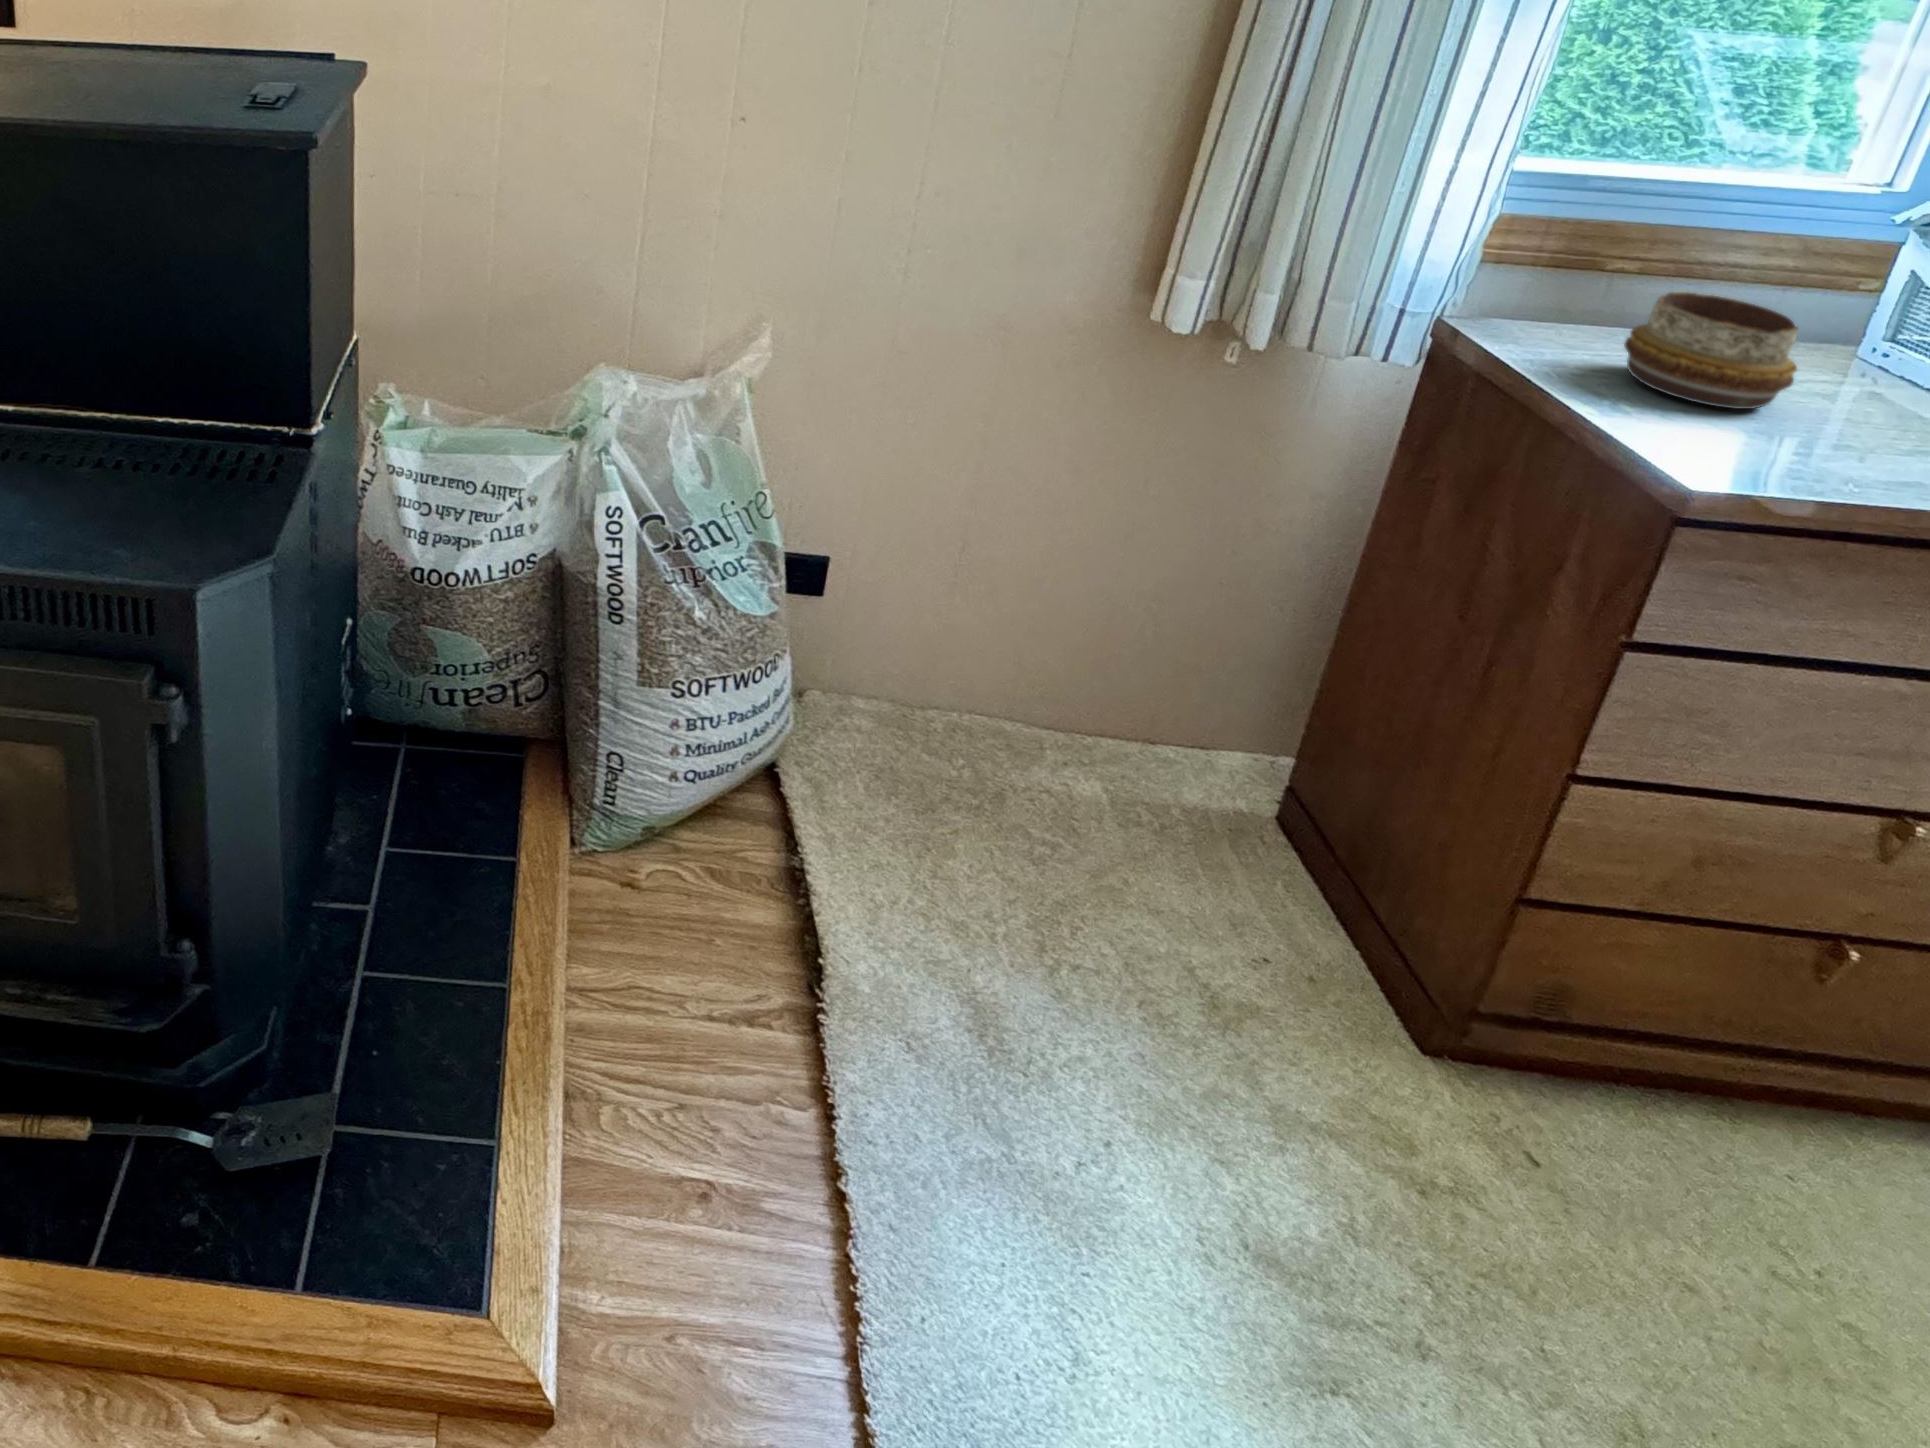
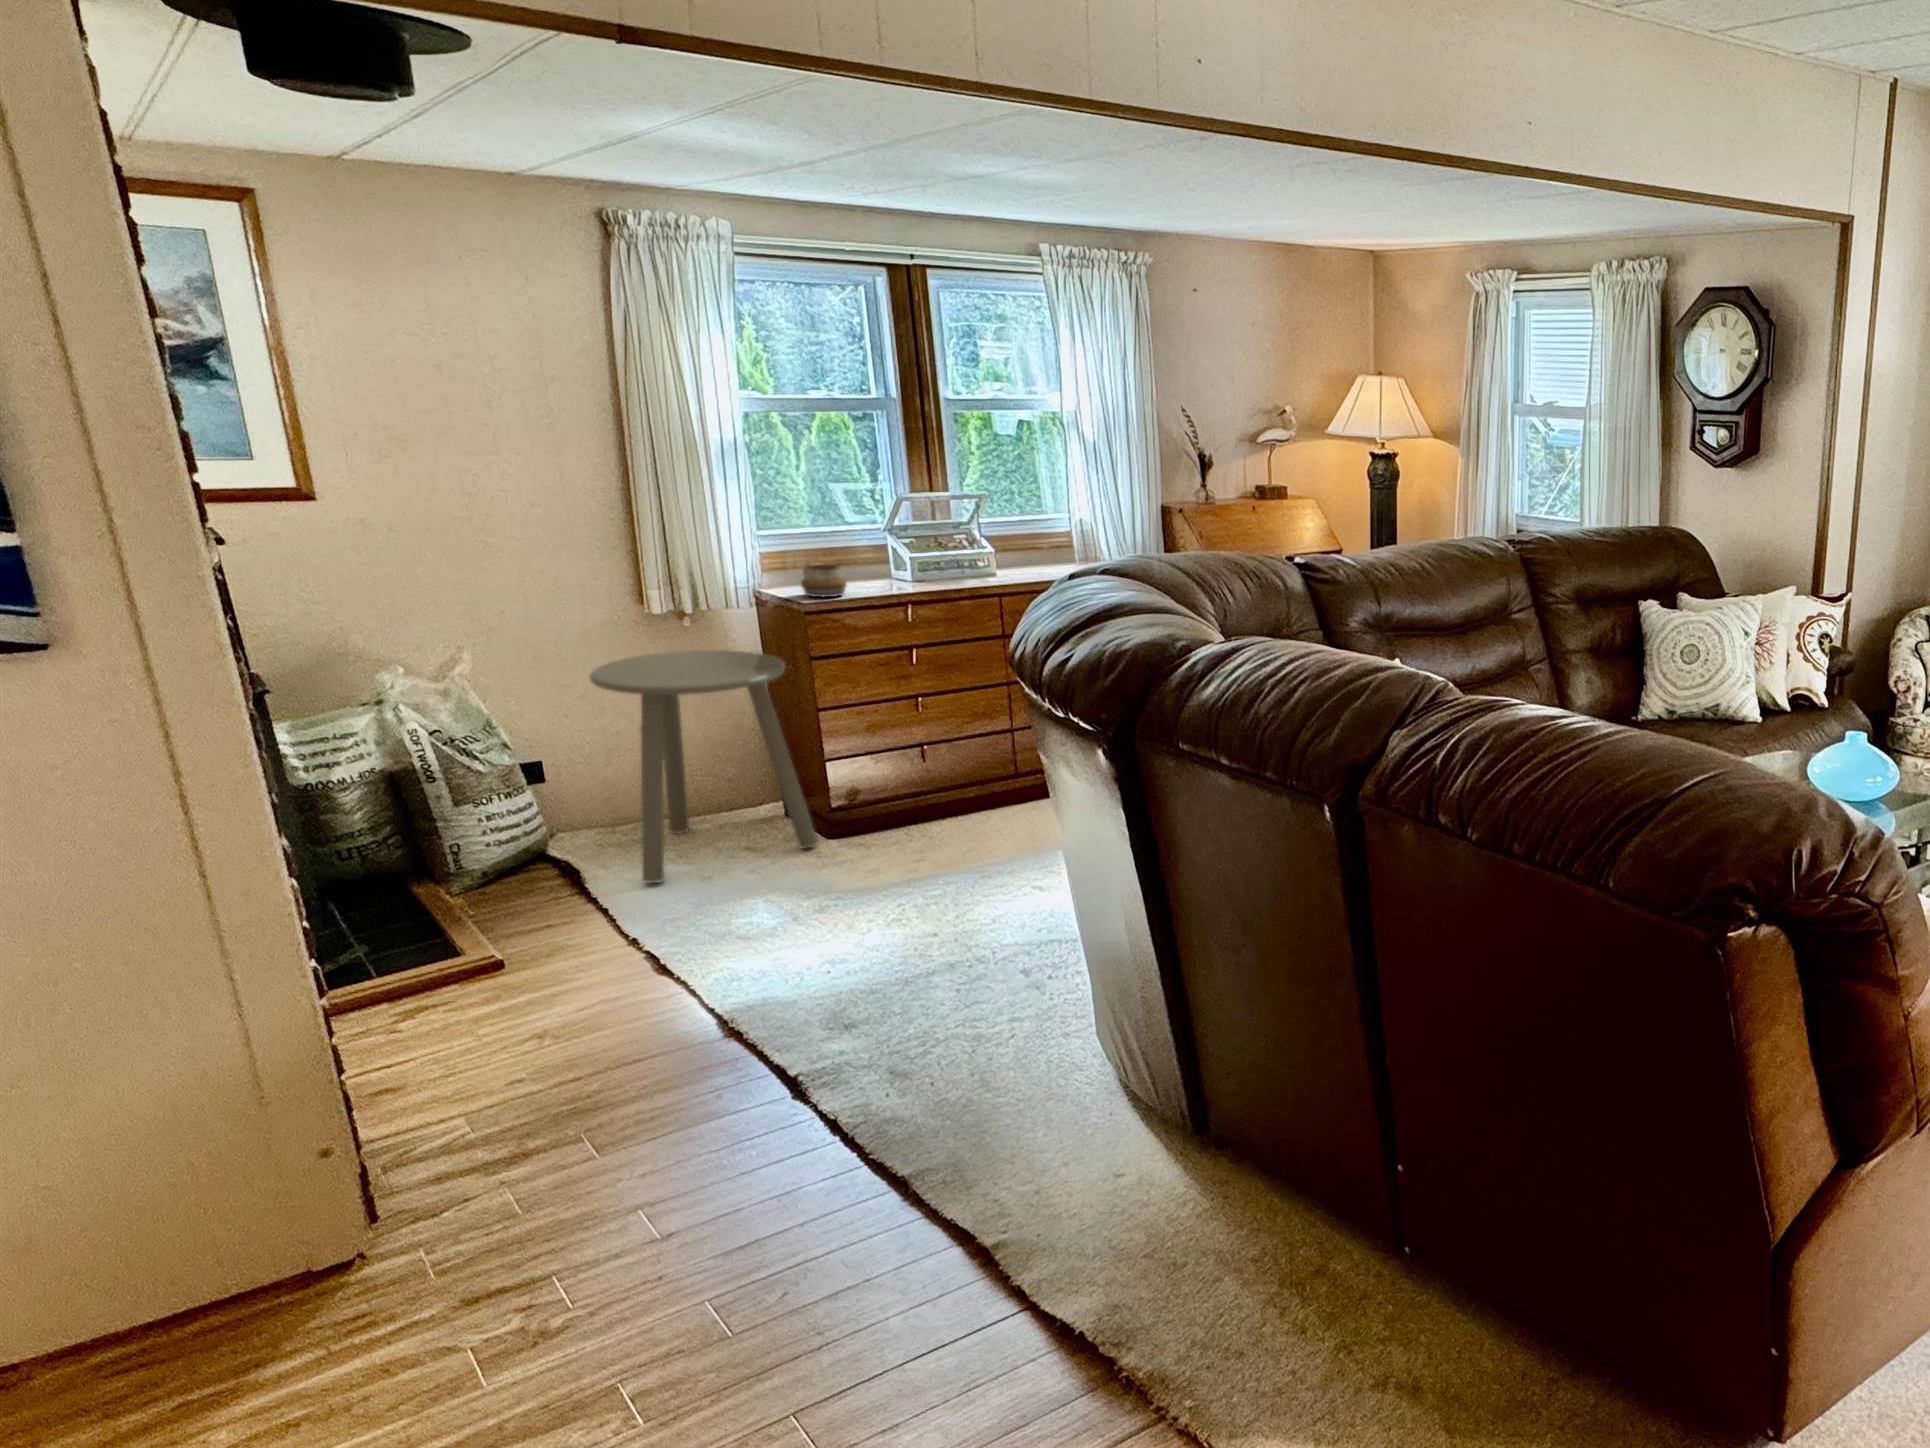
side table: none [952,446,1578,1122] -> present [589,650,818,883]

